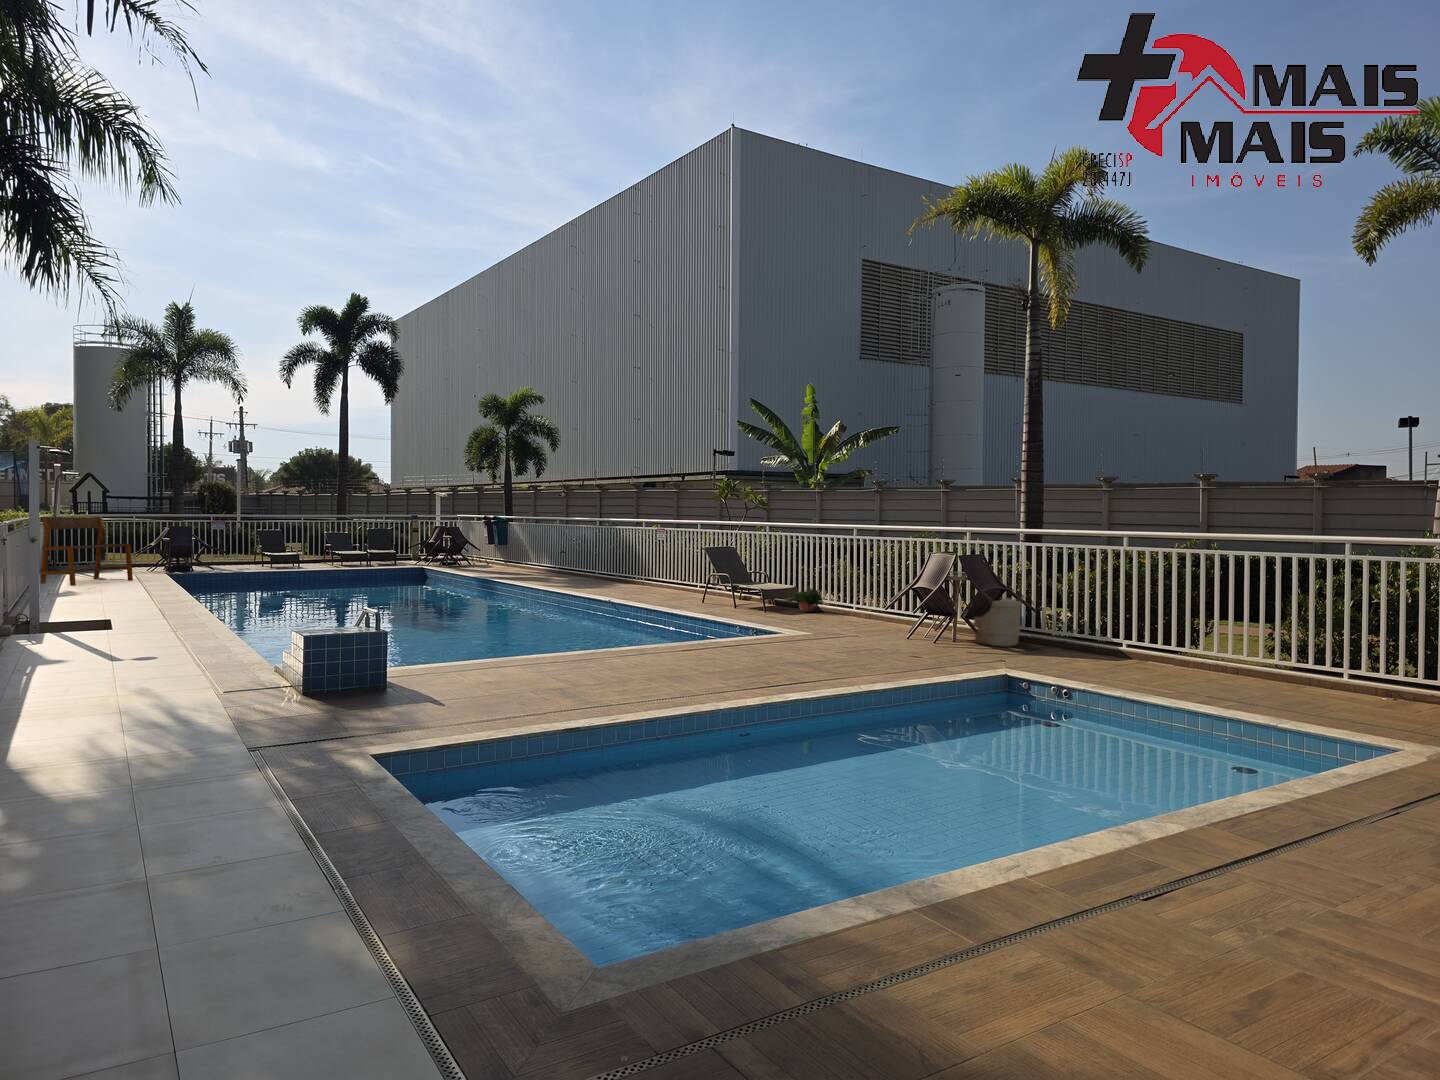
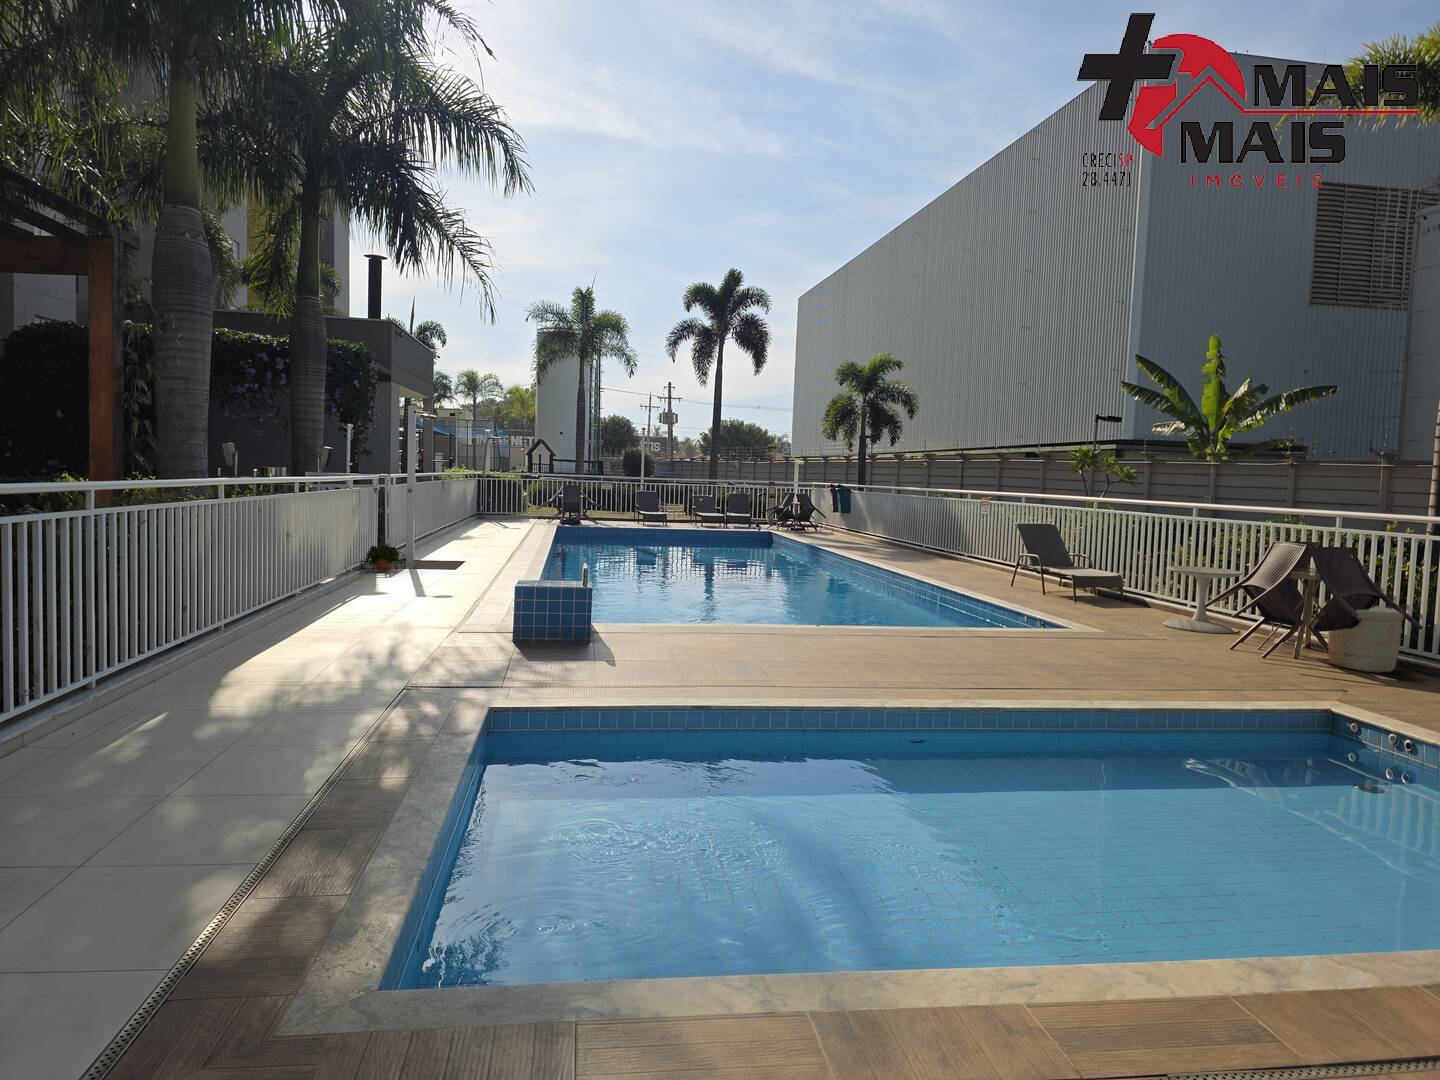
bench: present [41,516,133,586] -> none [428,477,499,537]
side table: none [844,575,900,628] -> present [1163,566,1243,634]
potted plant: present [787,588,823,612] -> present [360,543,403,571]

